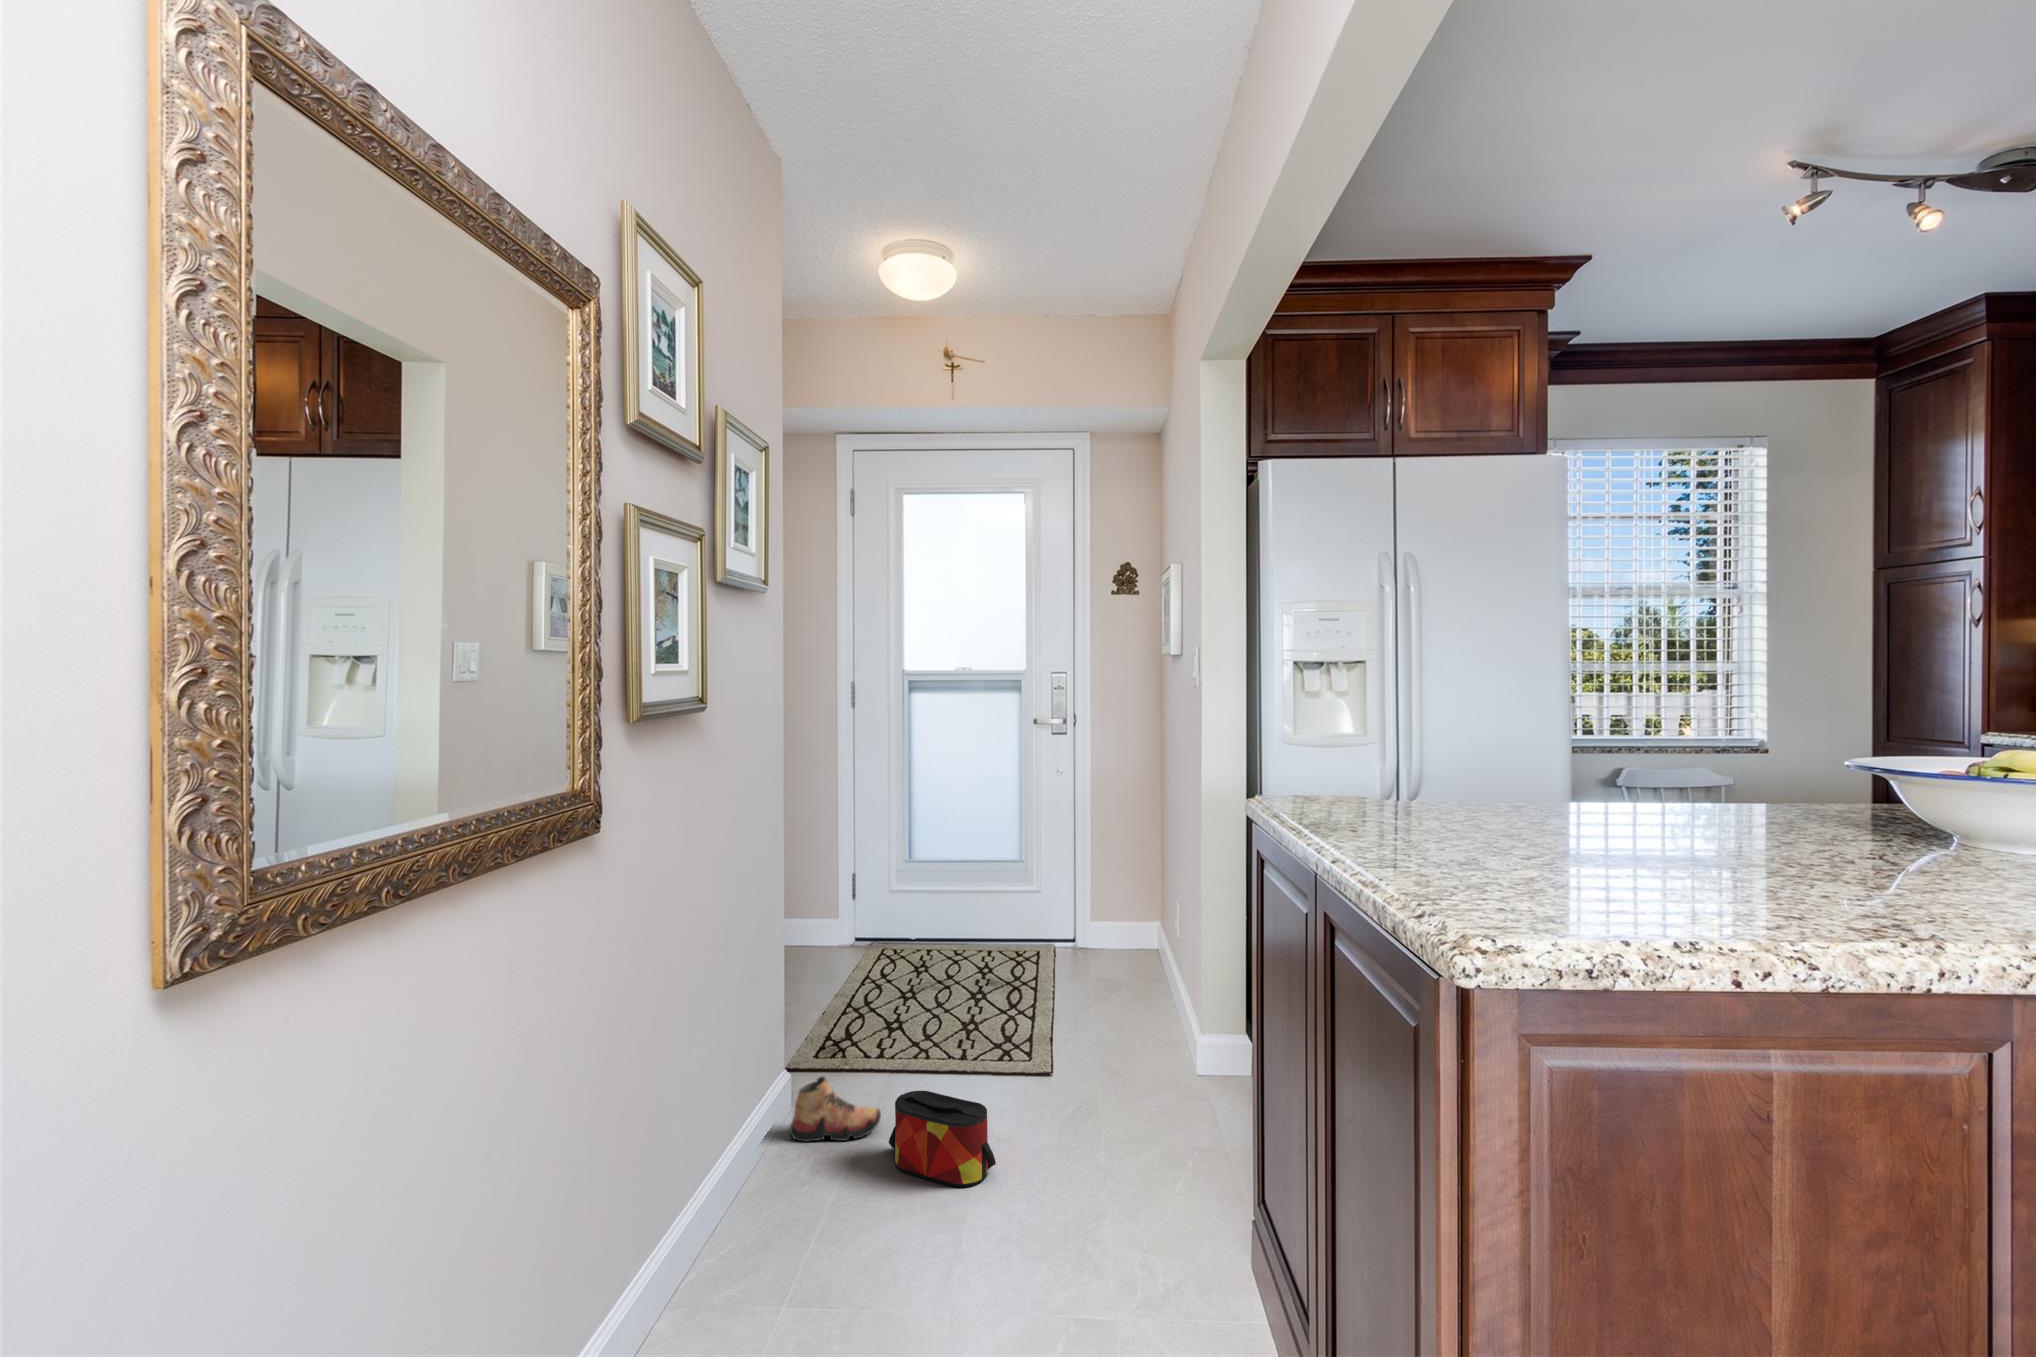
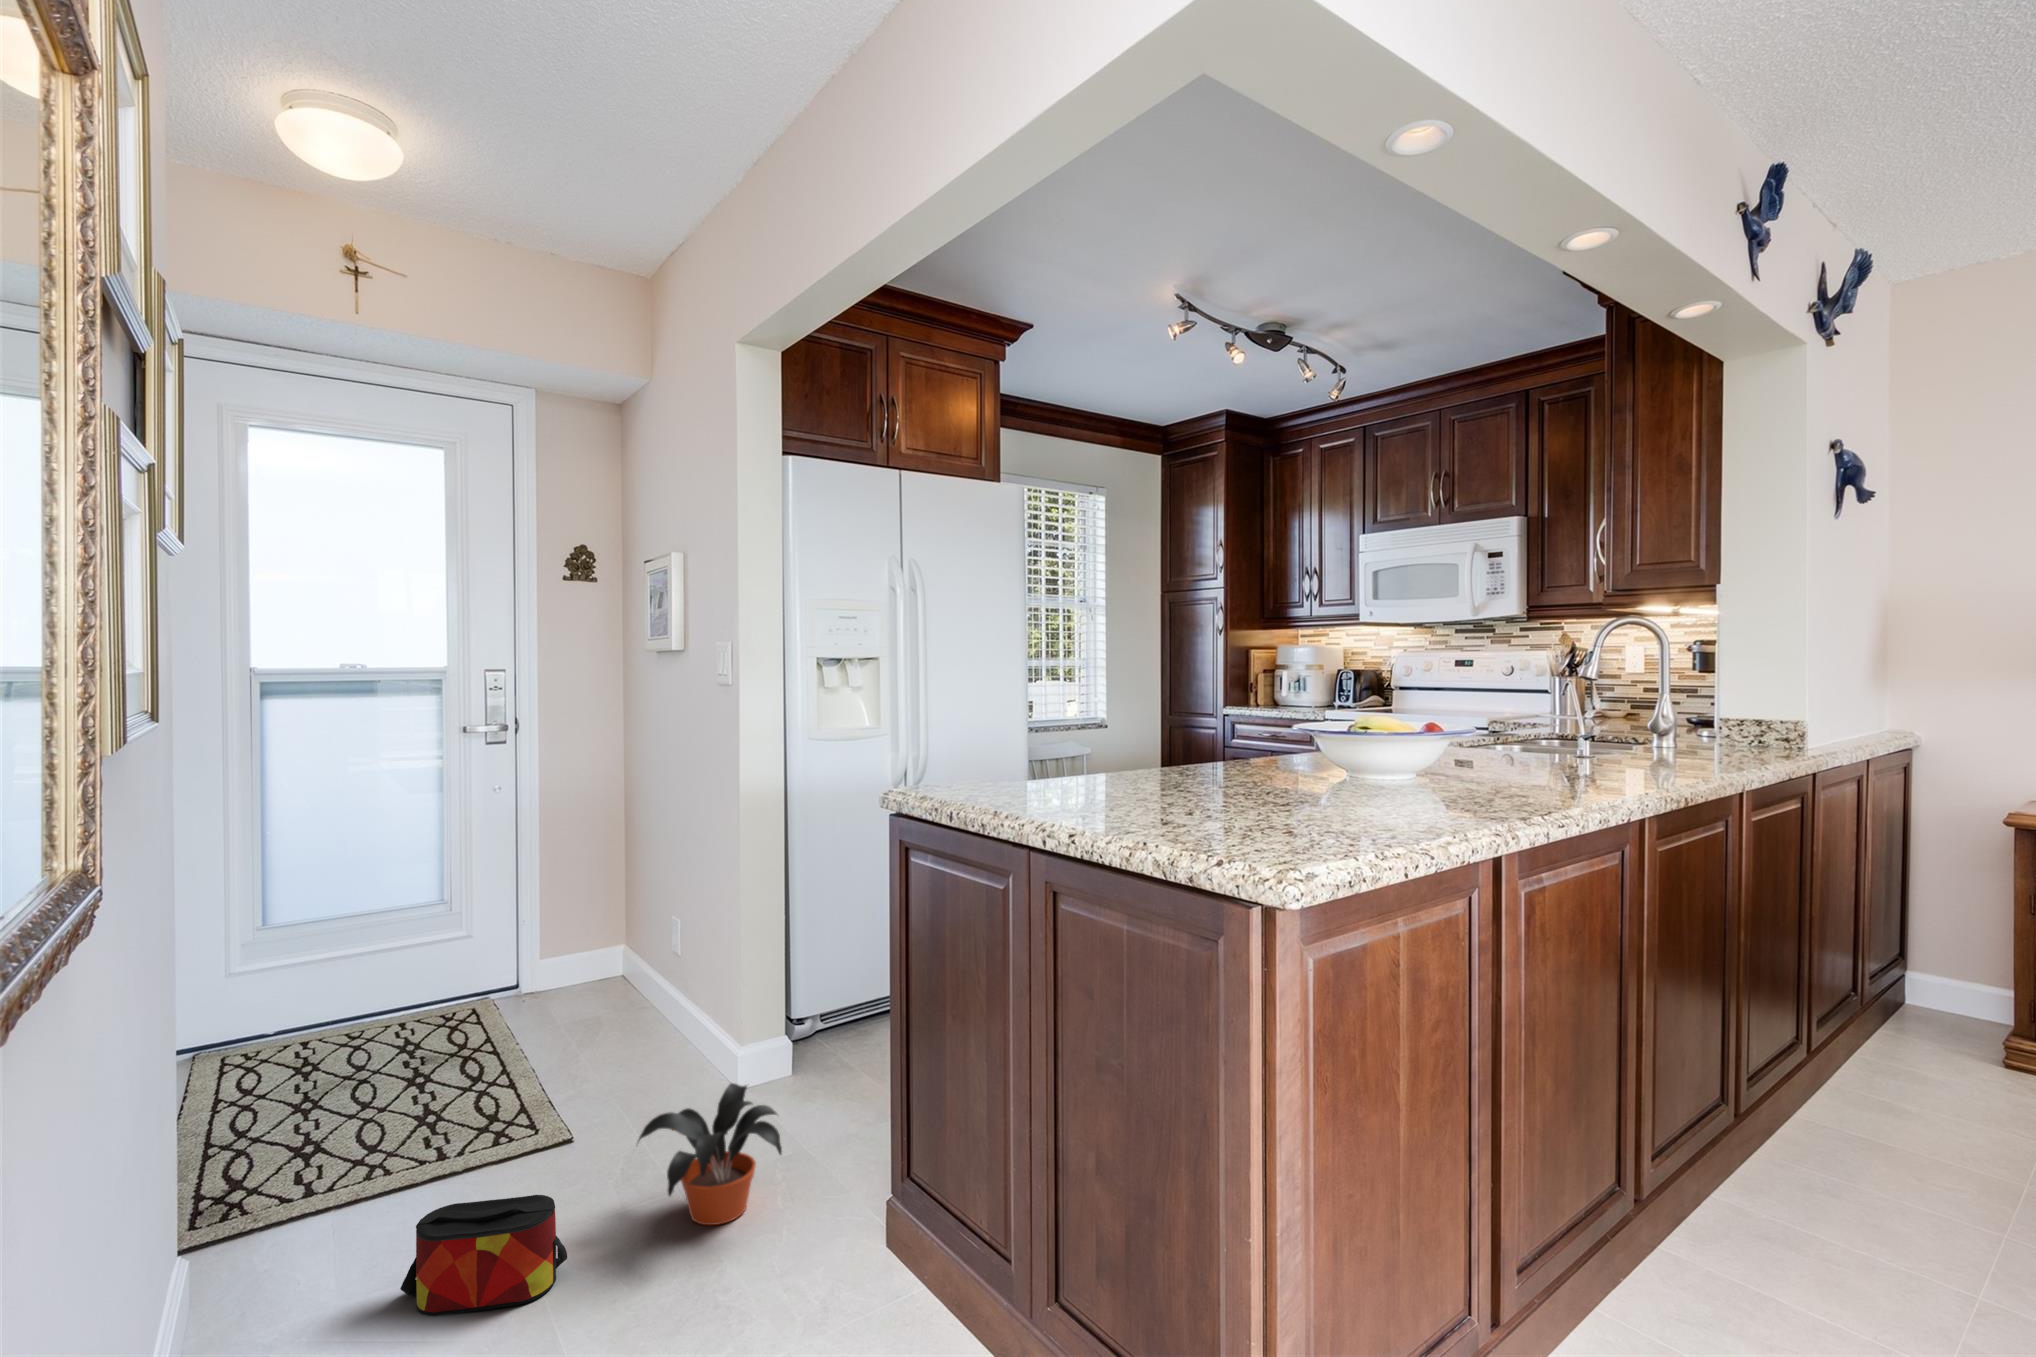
potted plant: none [1064,1057,1192,1183] -> present [638,1083,782,1225]
shoe: present [790,1077,881,1141] -> none [219,1236,371,1339]

